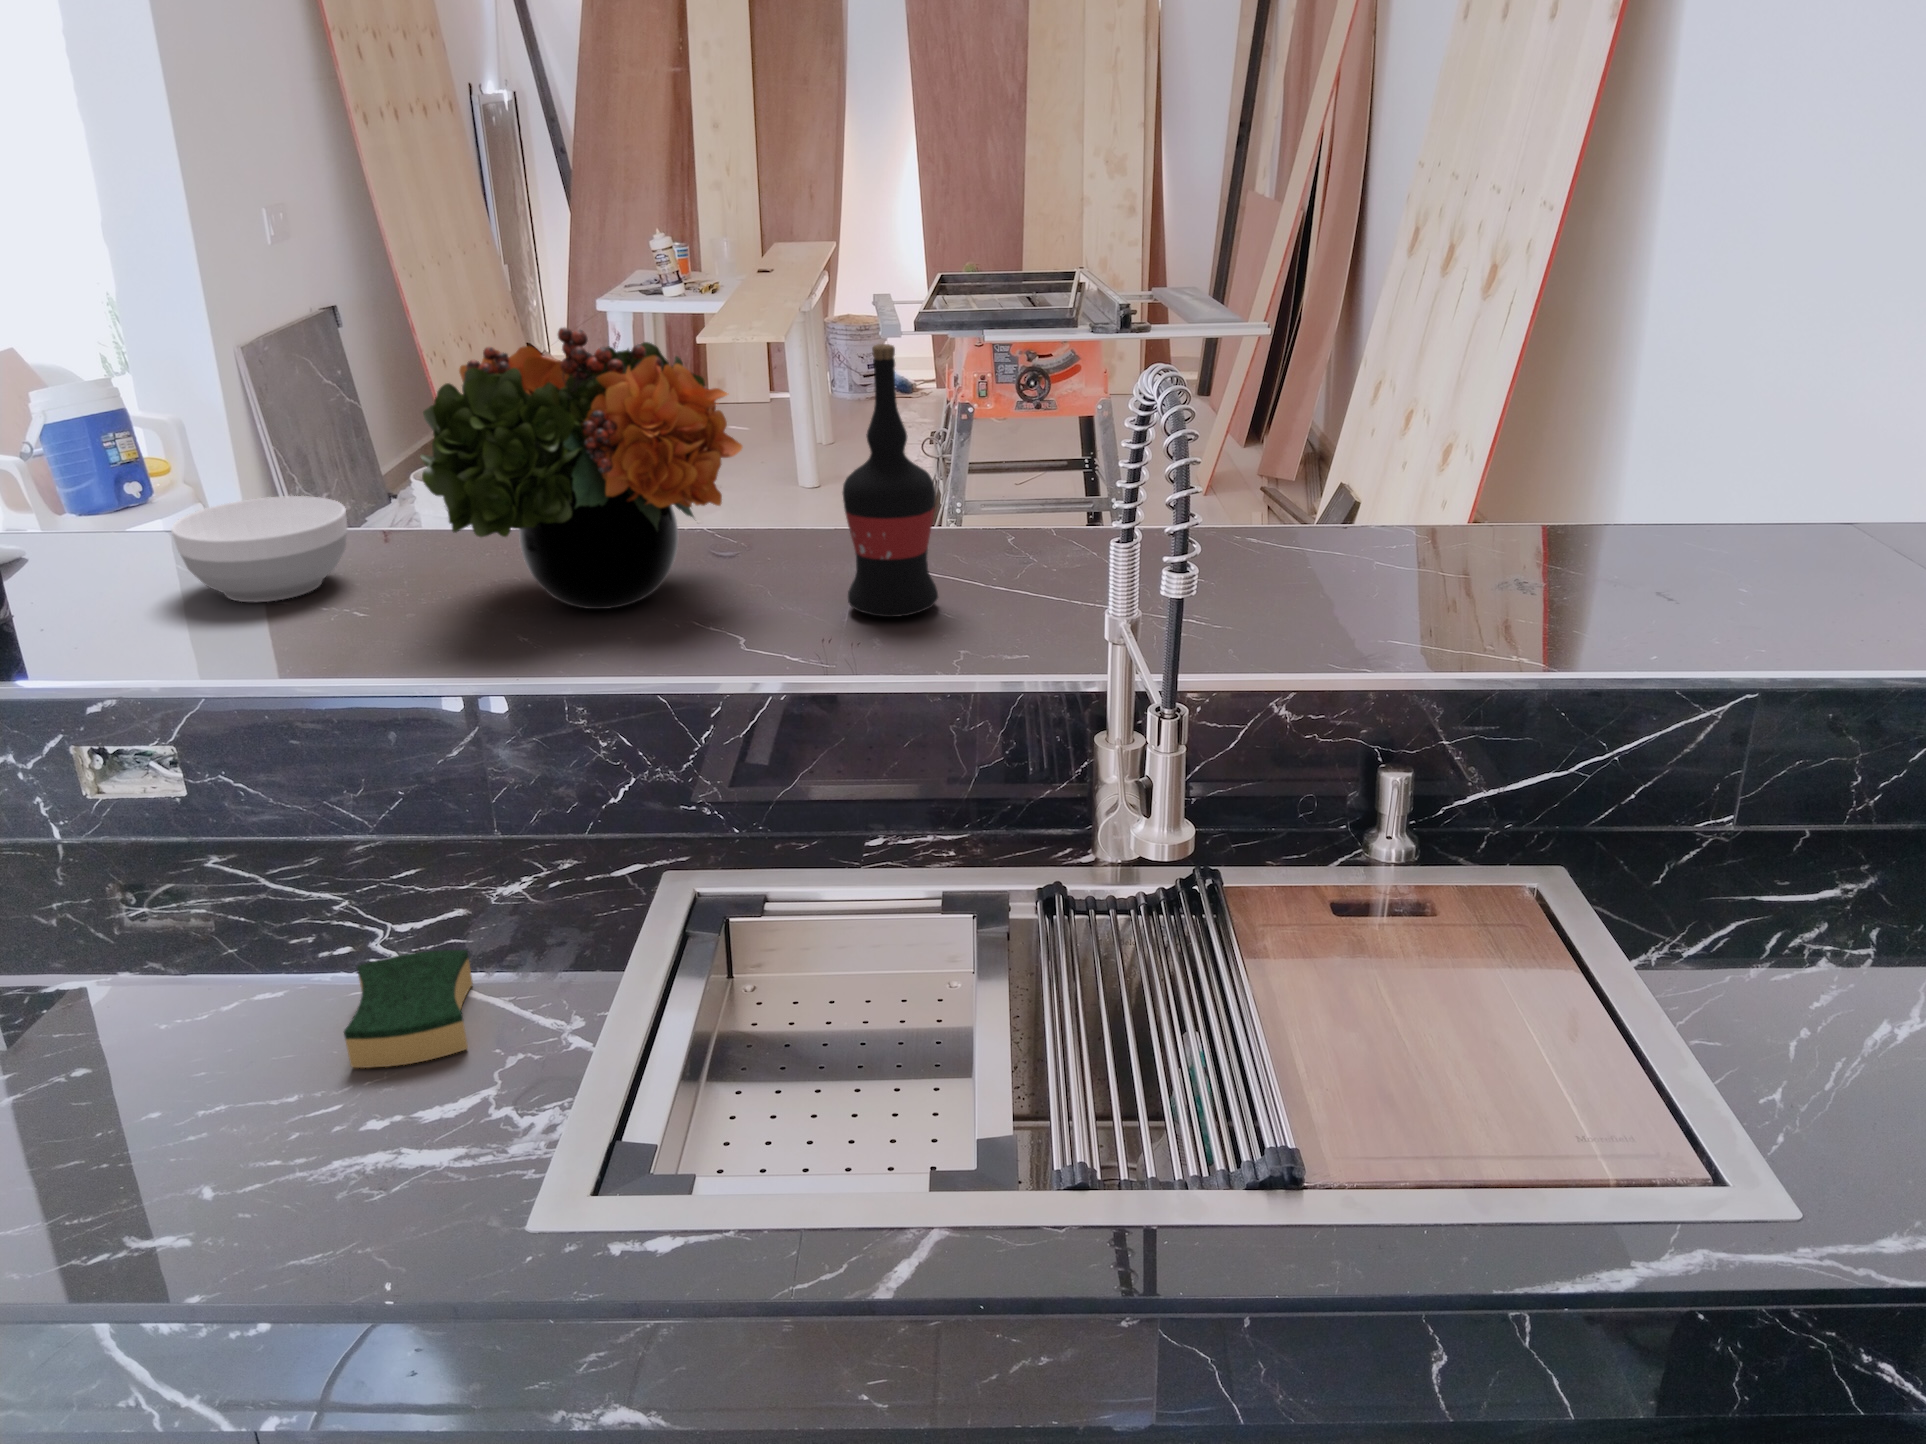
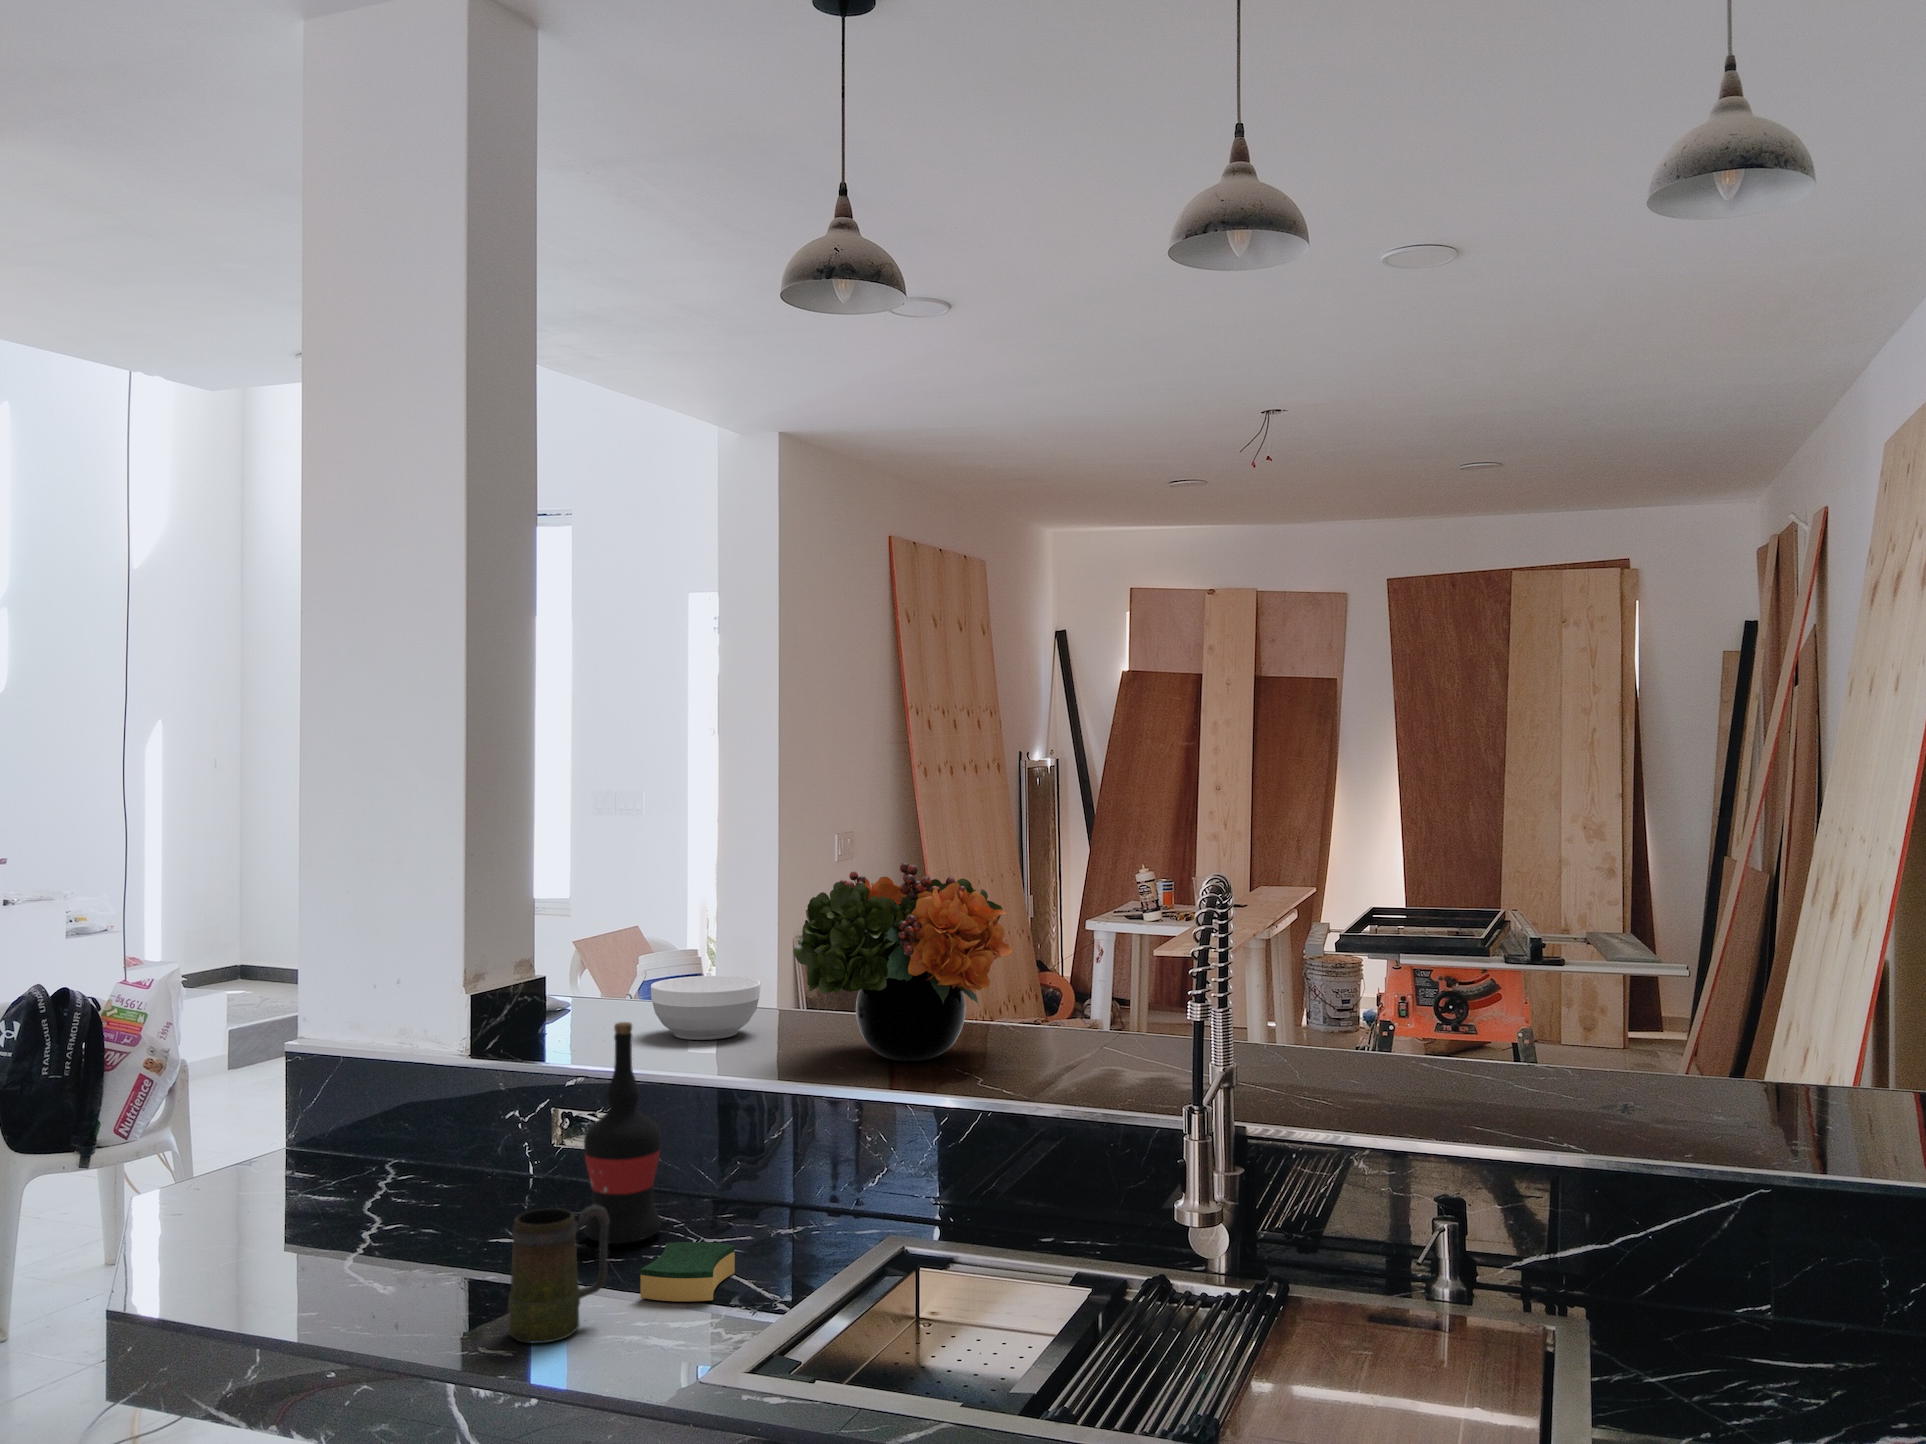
wine bottle: present [843,344,938,617] -> present [584,1022,662,1244]
mug: none [131,982,307,1212] -> present [508,1205,609,1343]

